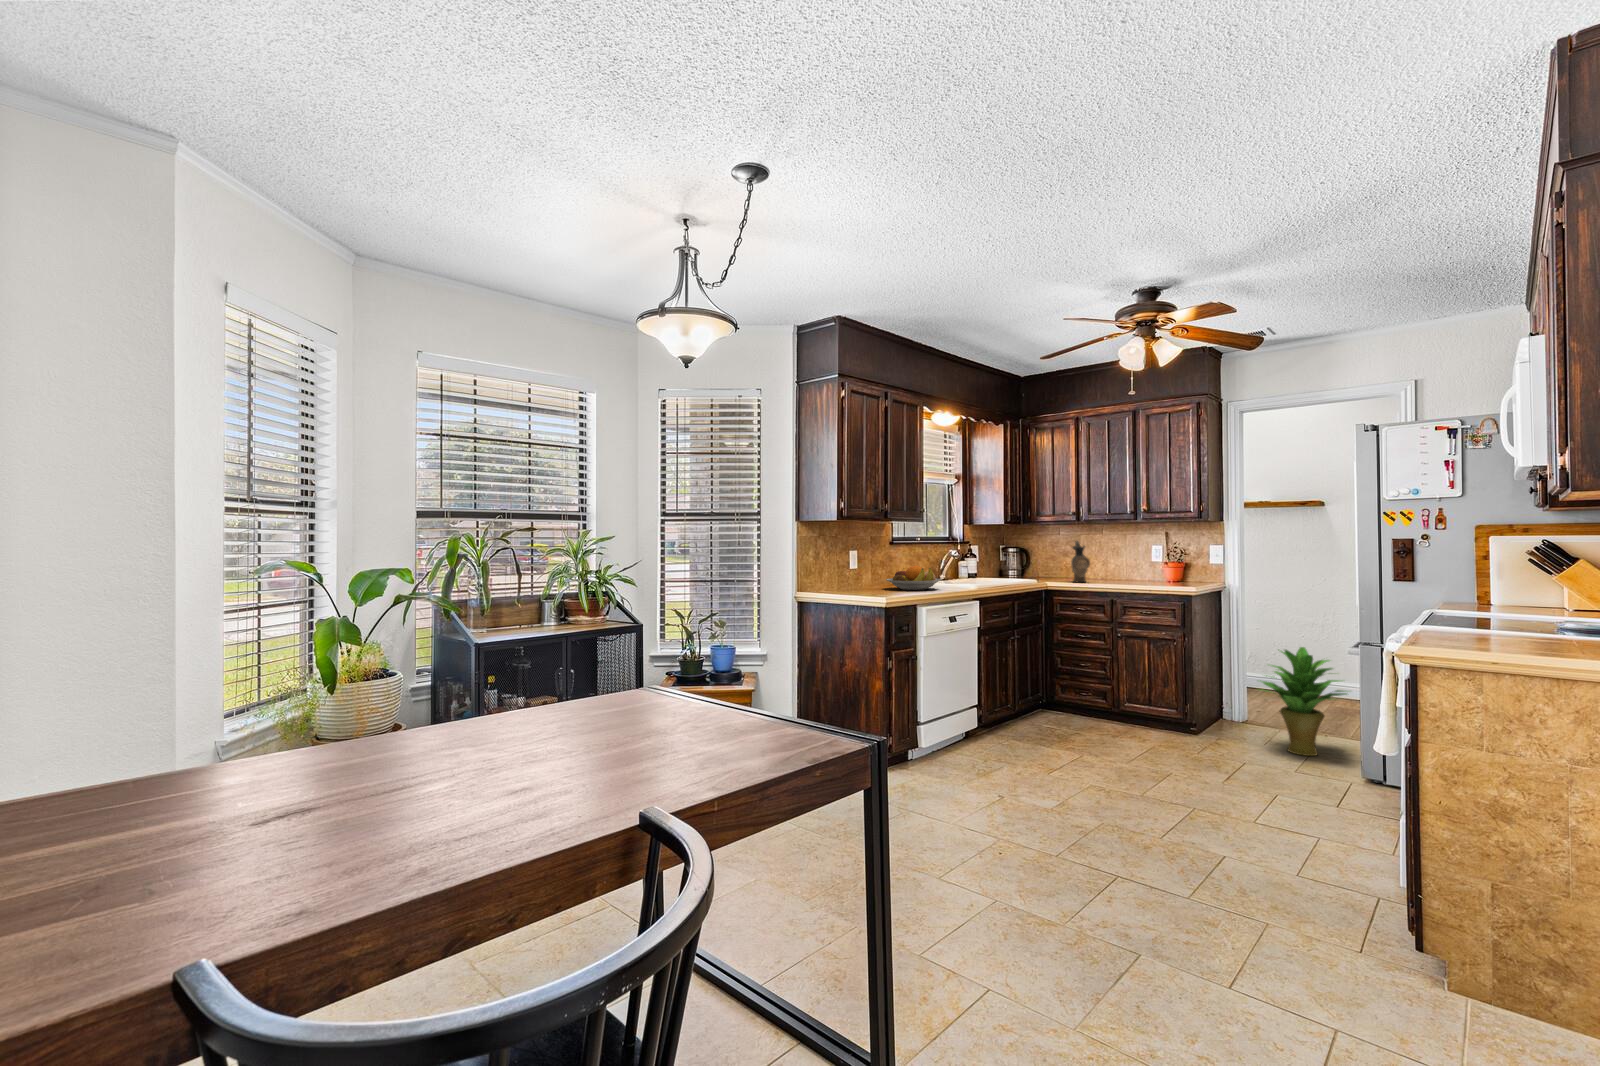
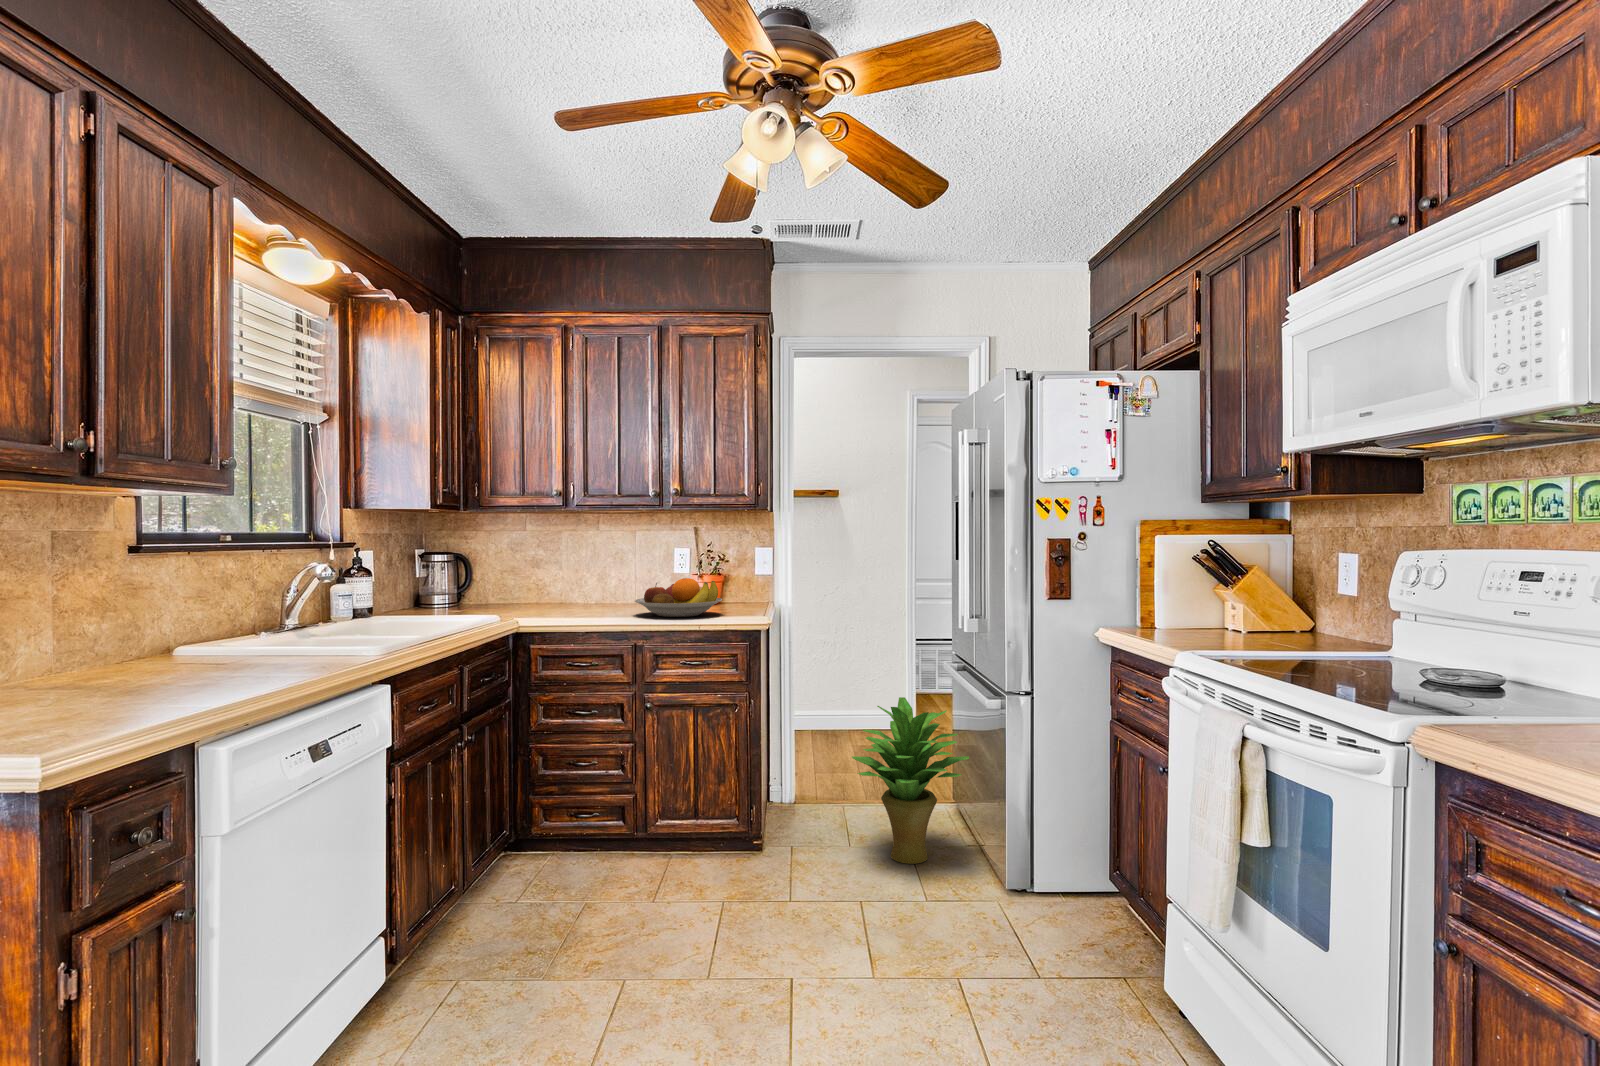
ceramic pitcher: present [1071,541,1090,582] -> none [561,540,594,616]
fruit bowl: present [886,566,942,590] -> present [635,578,722,617]

